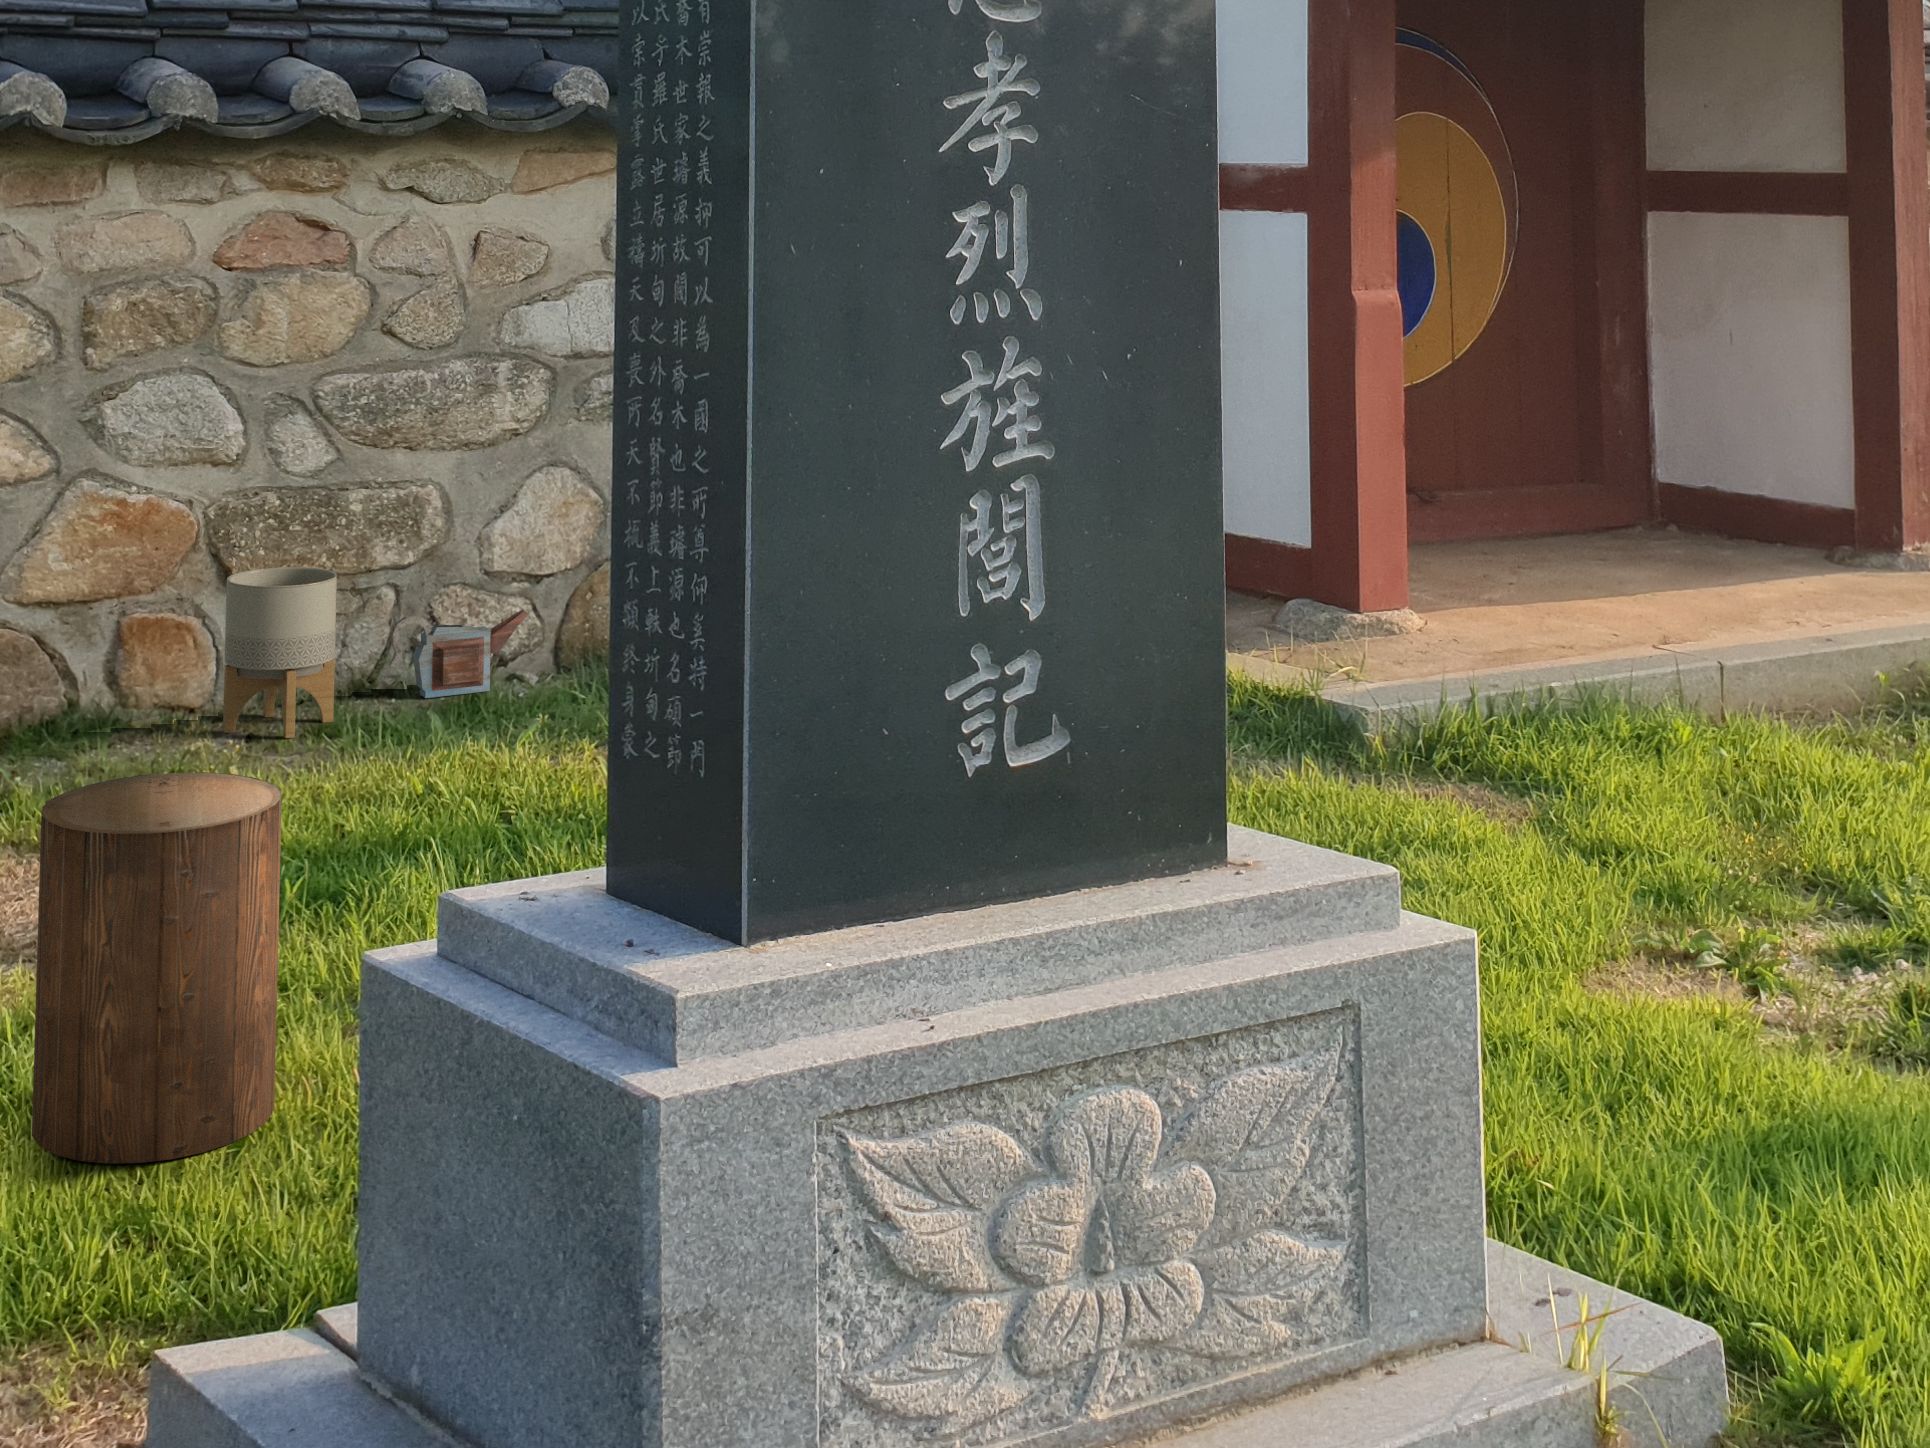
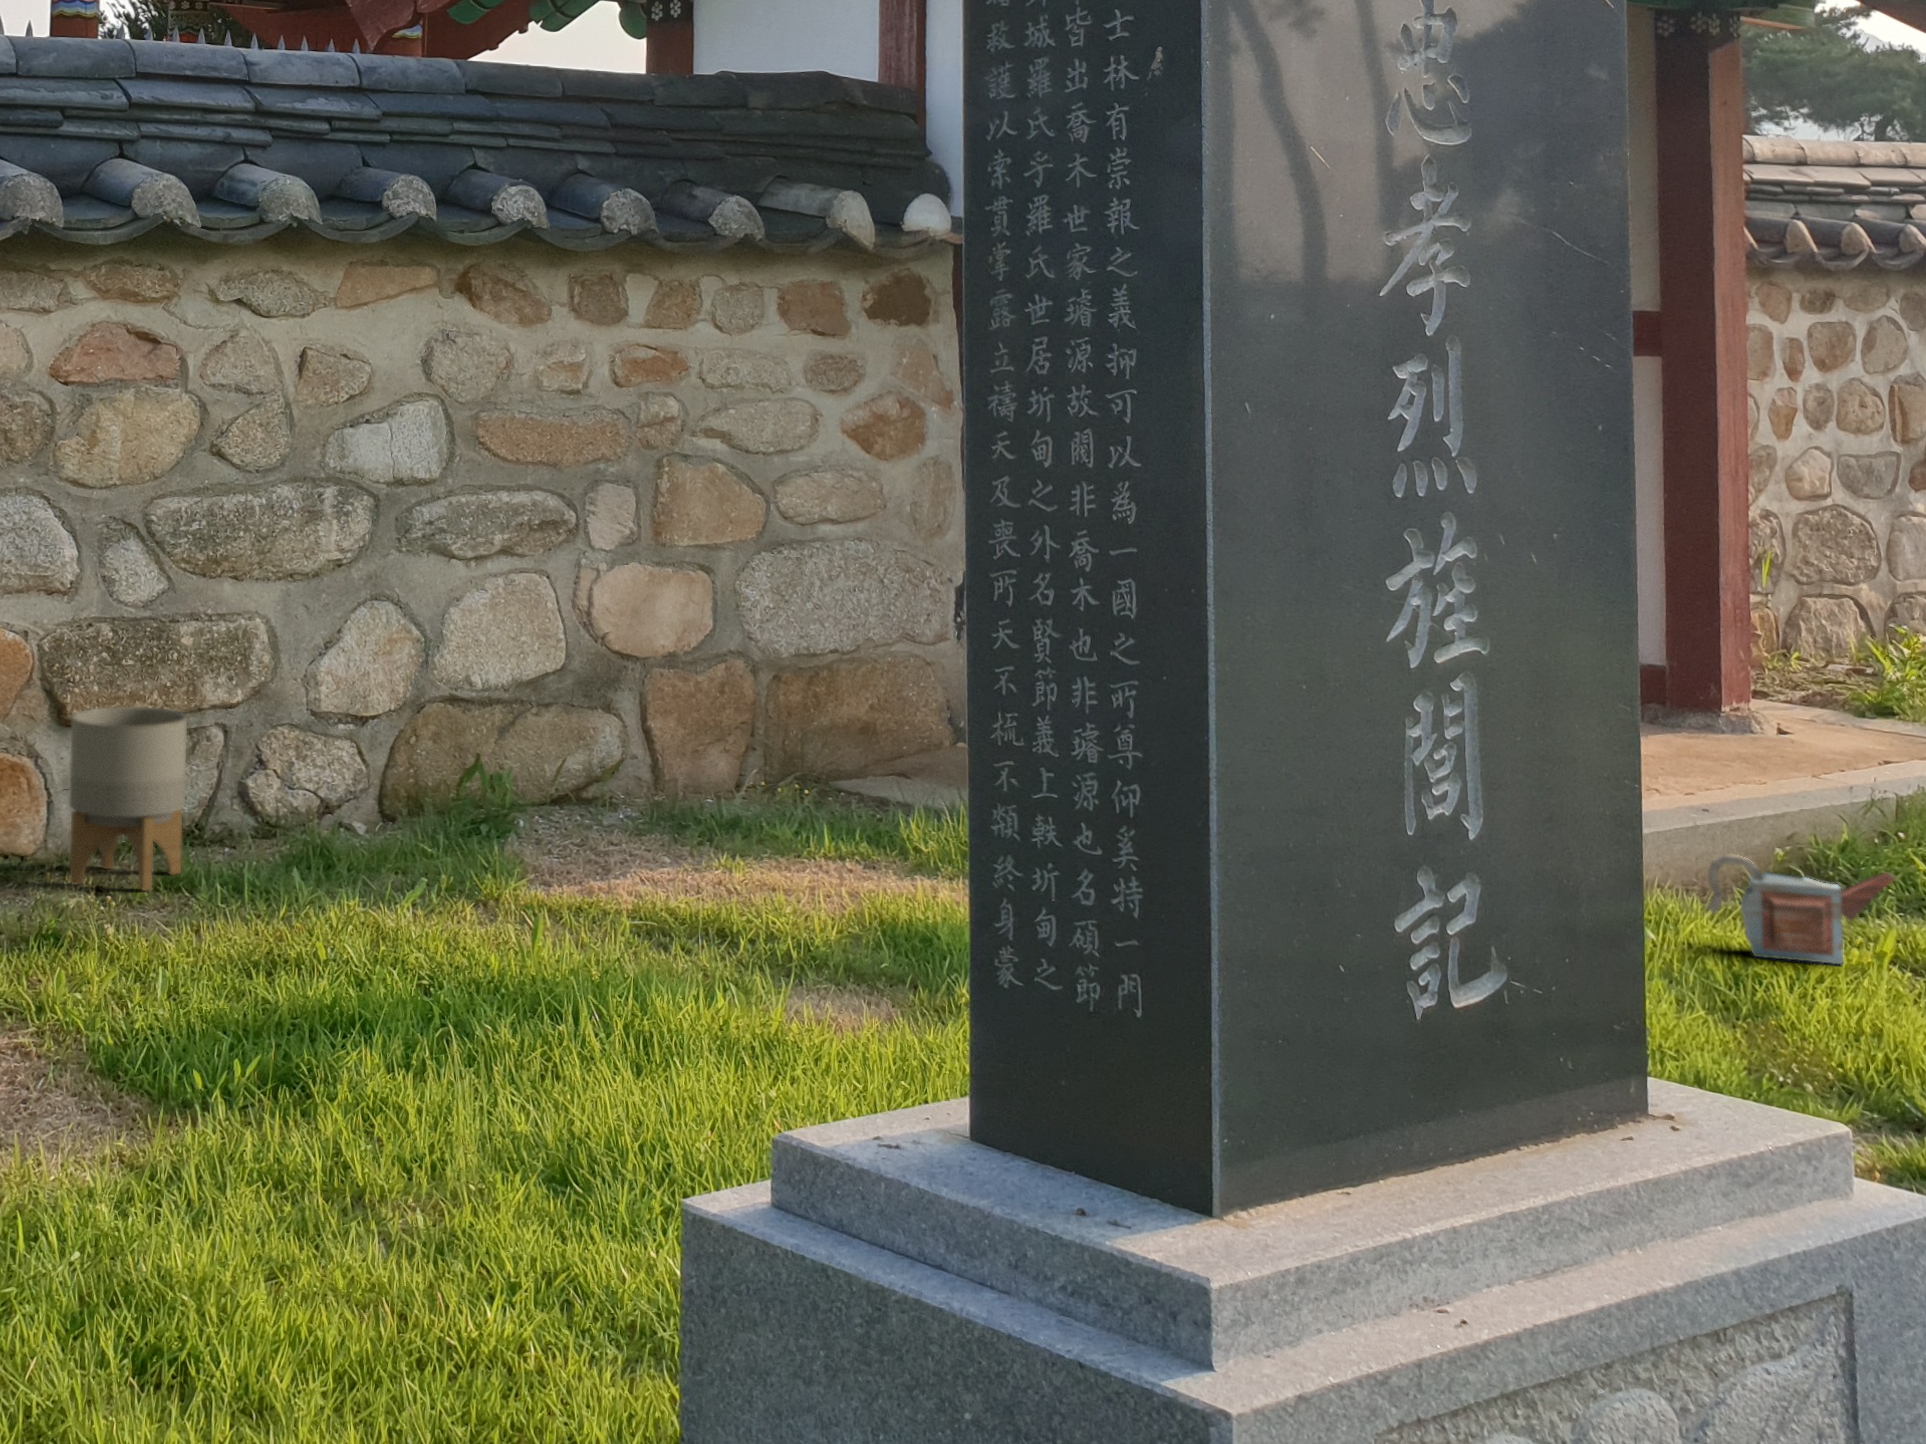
watering can: present [389,609,528,698] -> present [1707,855,1895,964]
stool: present [32,772,282,1163] -> none [162,911,418,1331]

